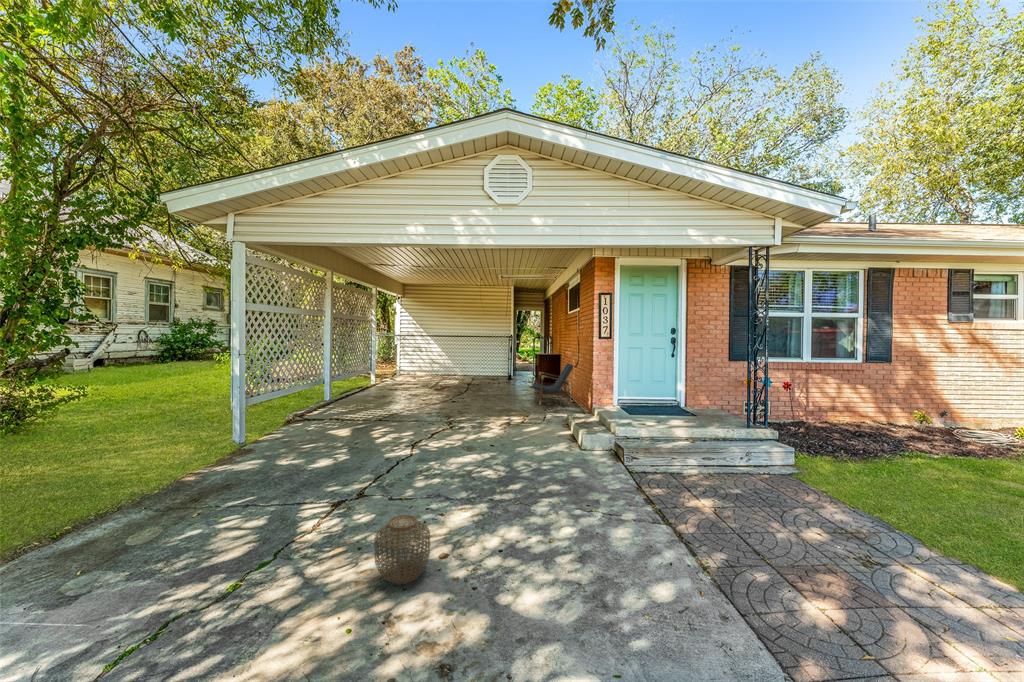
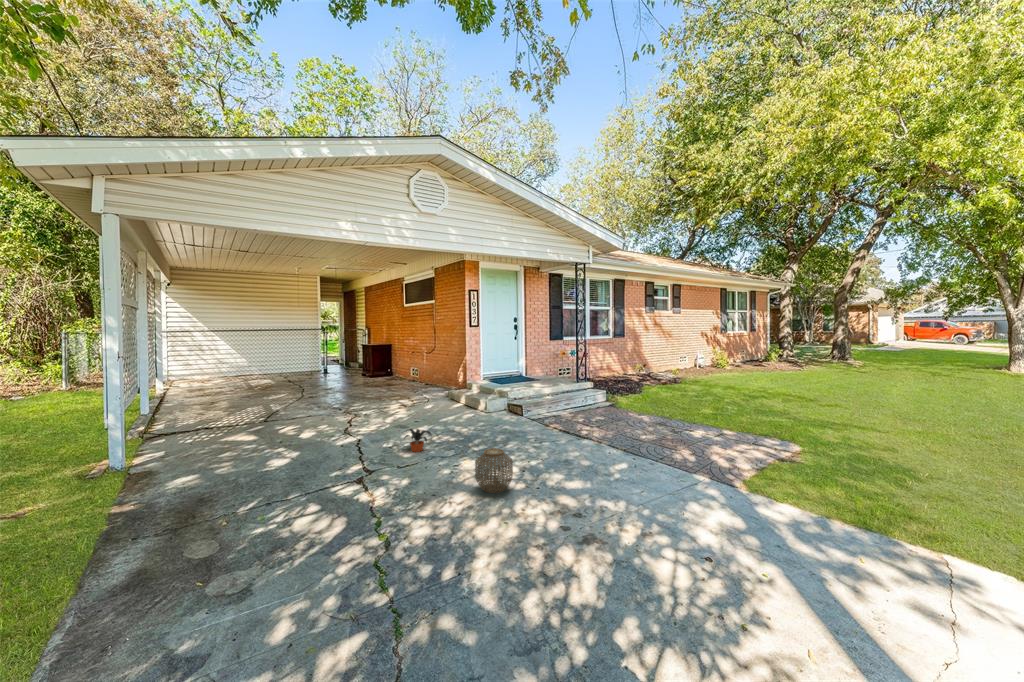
lounge chair: present [532,363,573,405] -> none [381,351,424,390]
potted plant: none [415,458,449,488] -> present [404,429,431,452]

